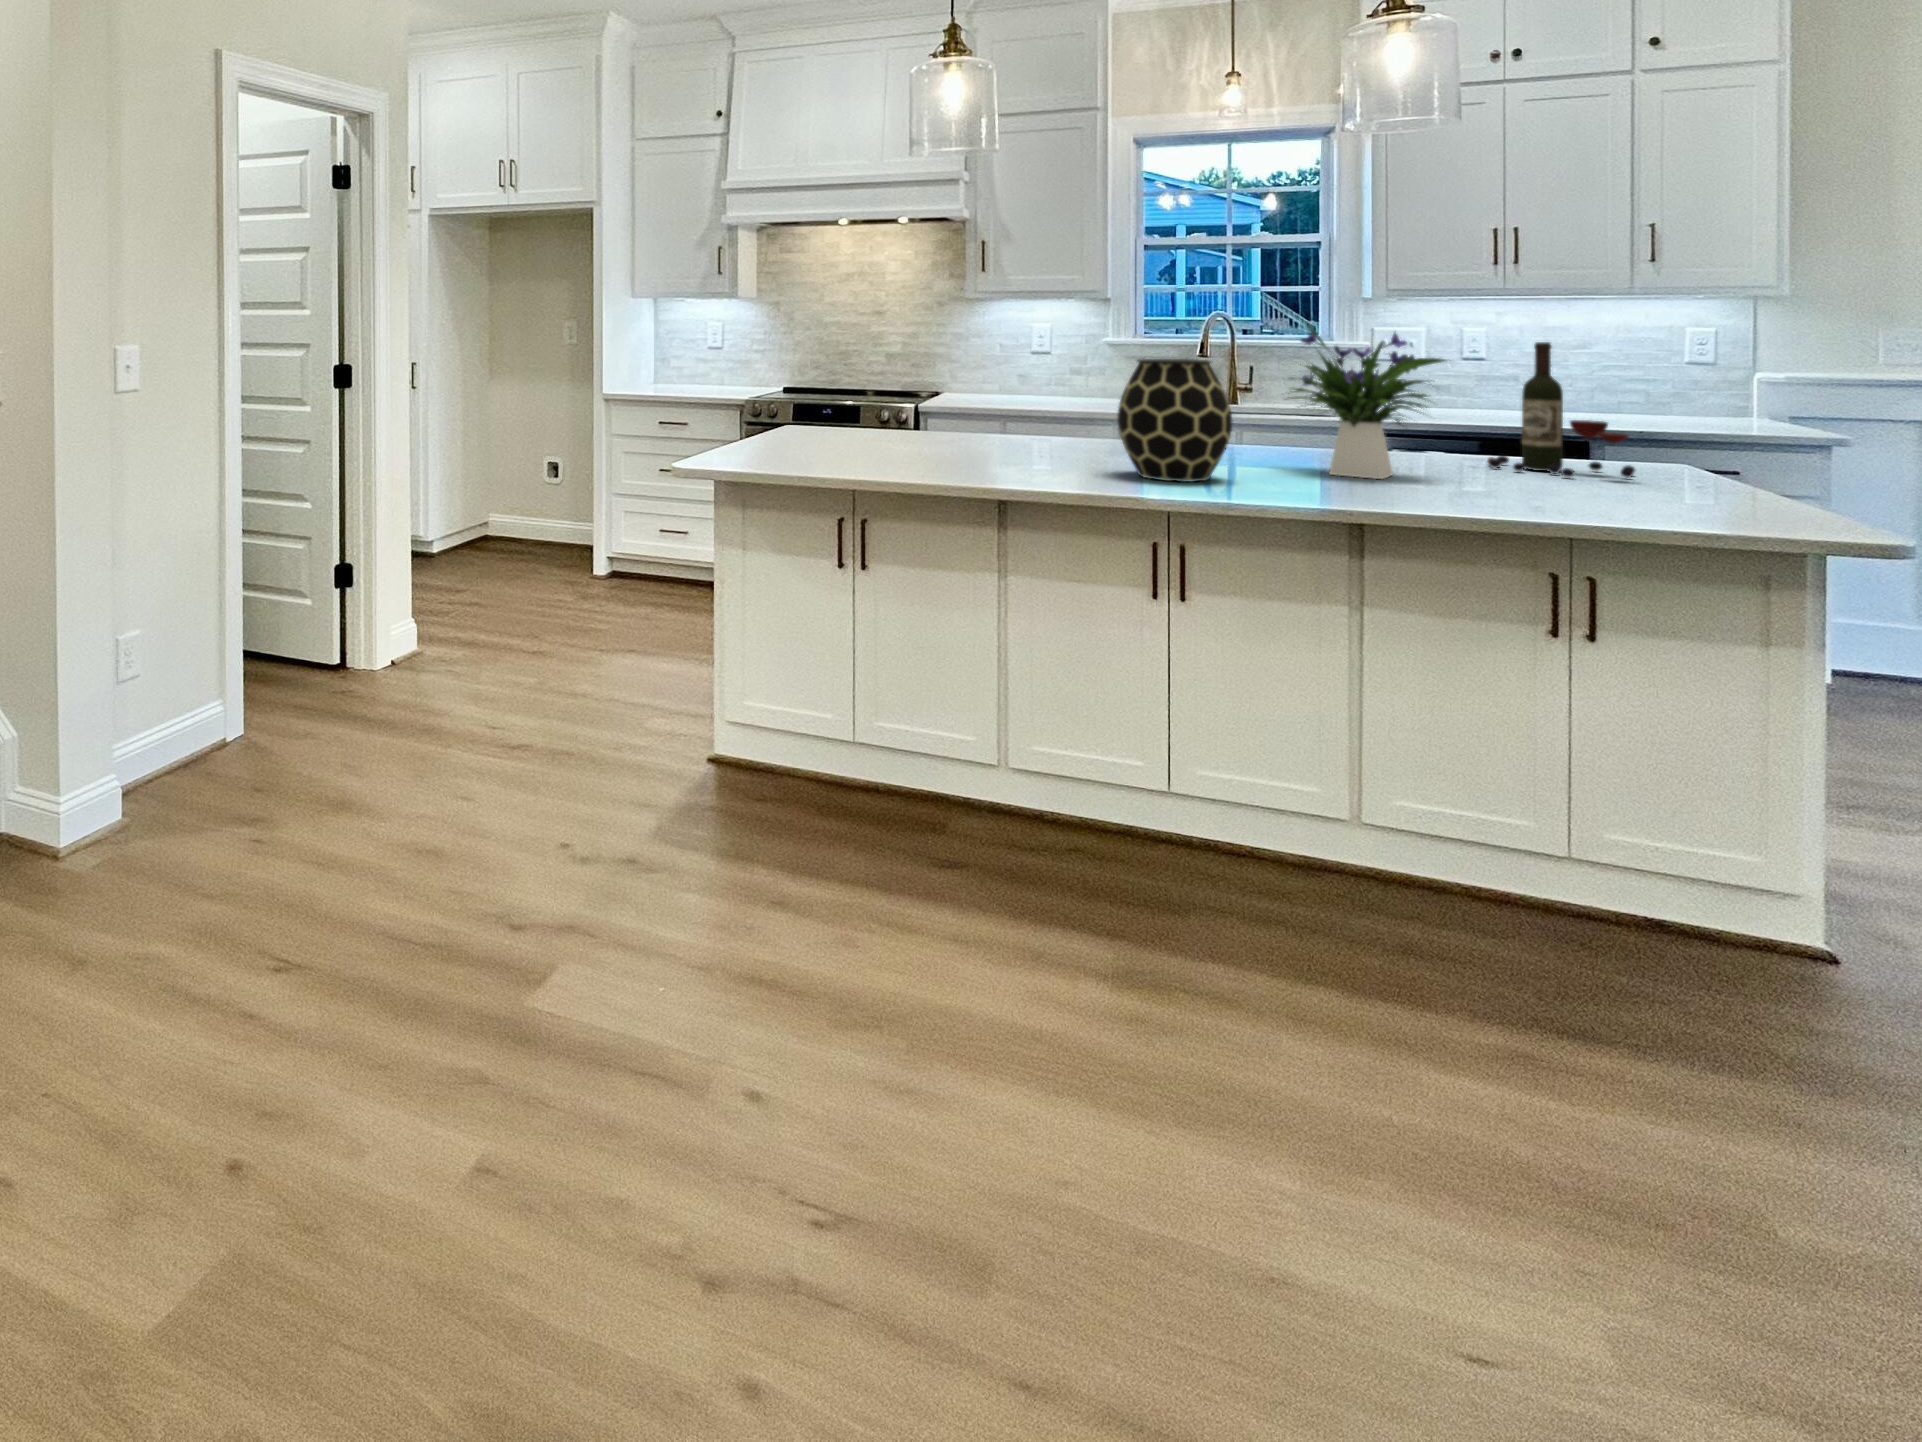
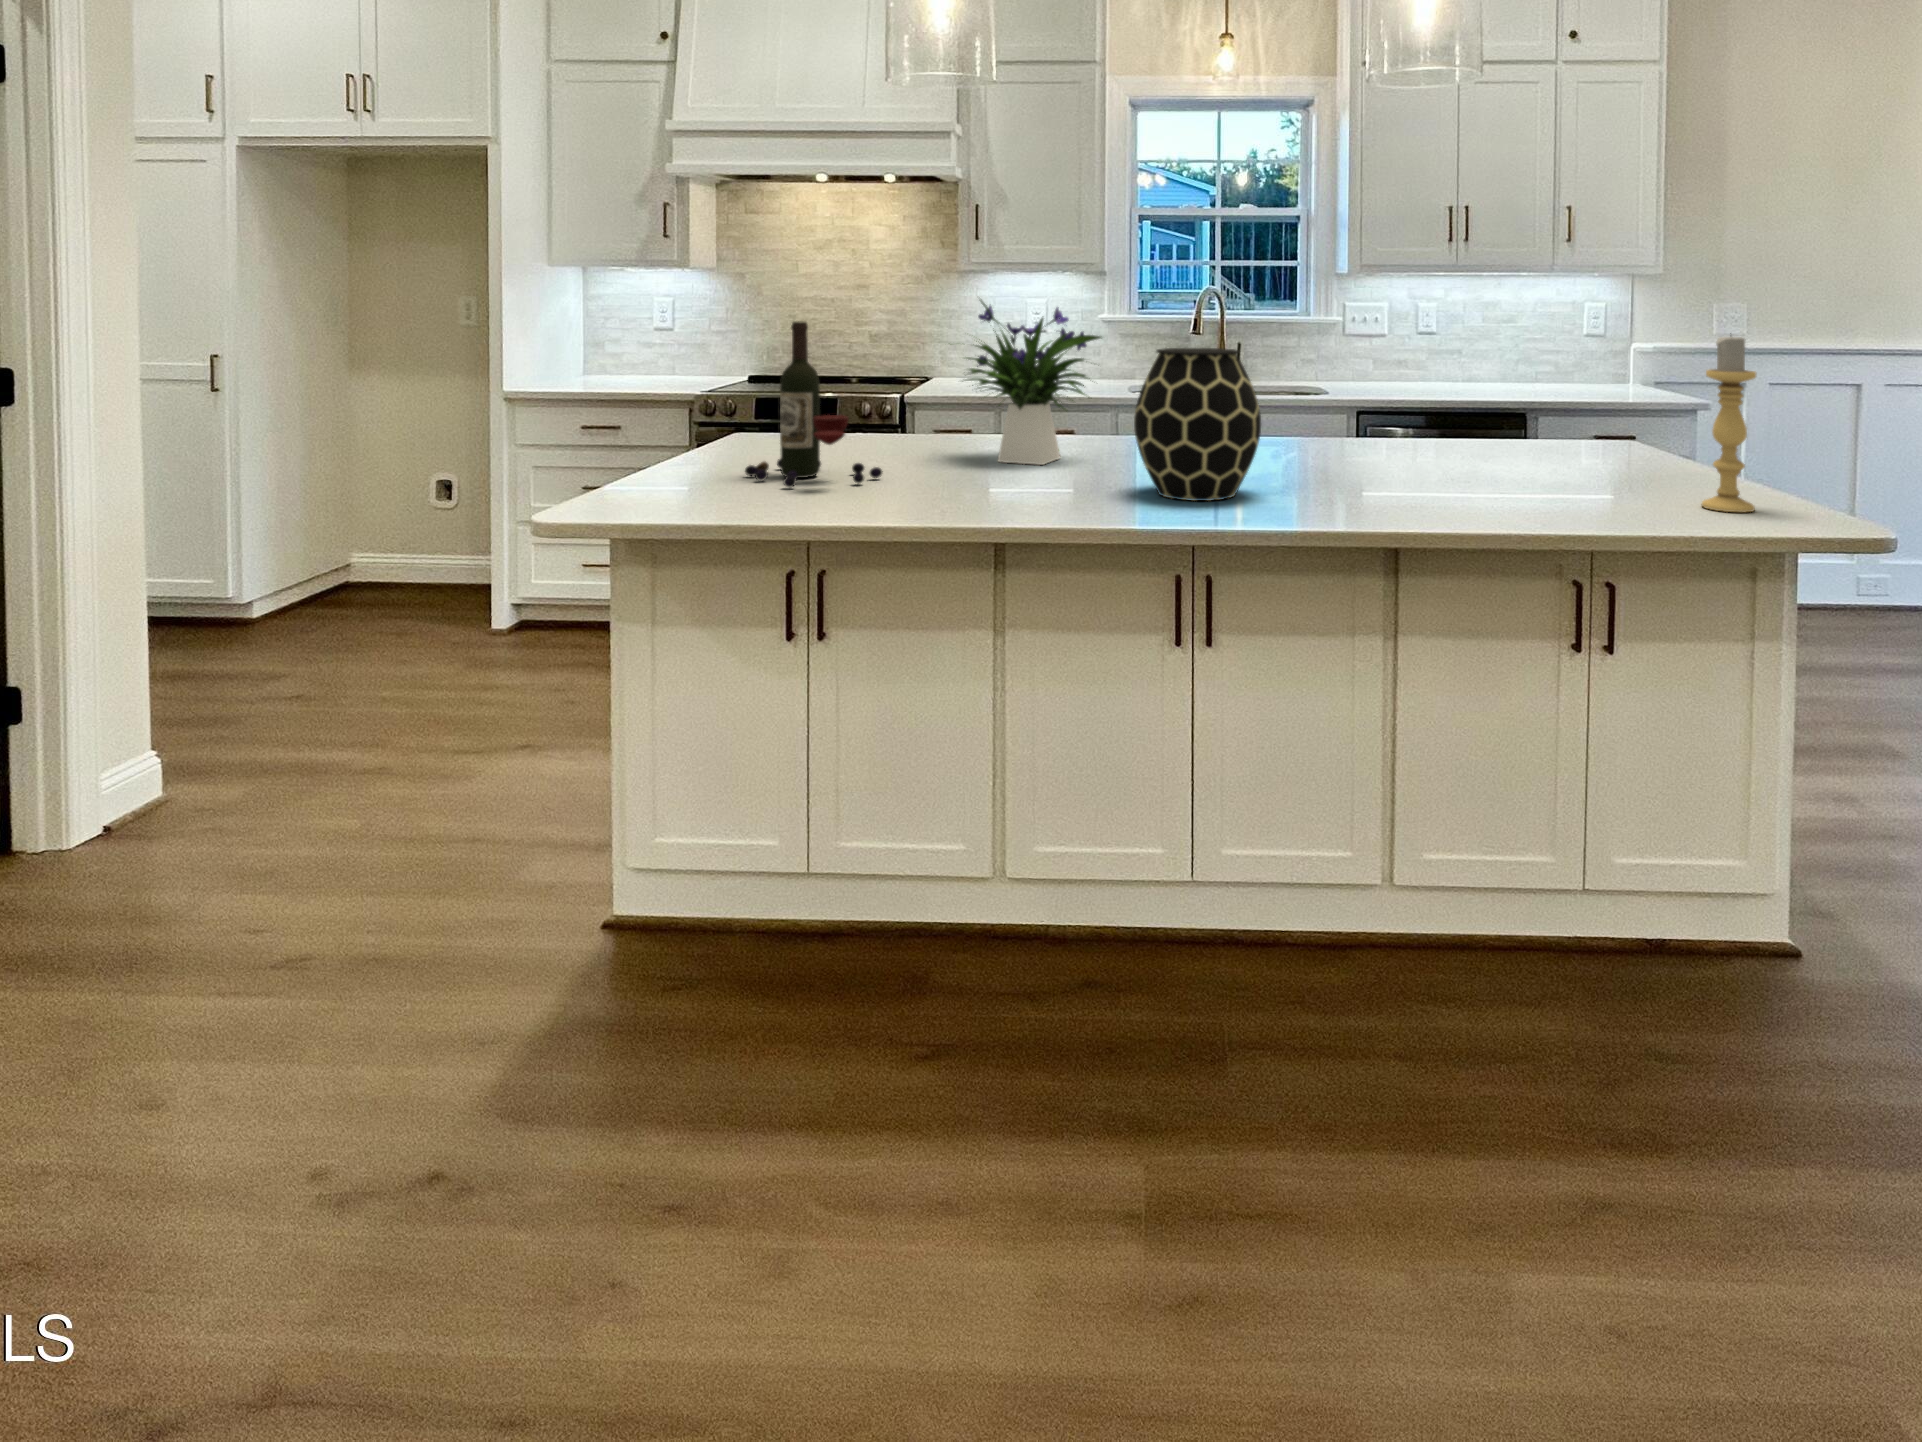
flower arrangement: present [1288,324,1446,479] -> present [965,300,1101,465]
wine bottle: present [1487,342,1636,478] -> present [745,322,883,487]
candle holder: none [1700,349,1762,518] -> present [1702,336,1756,512]

